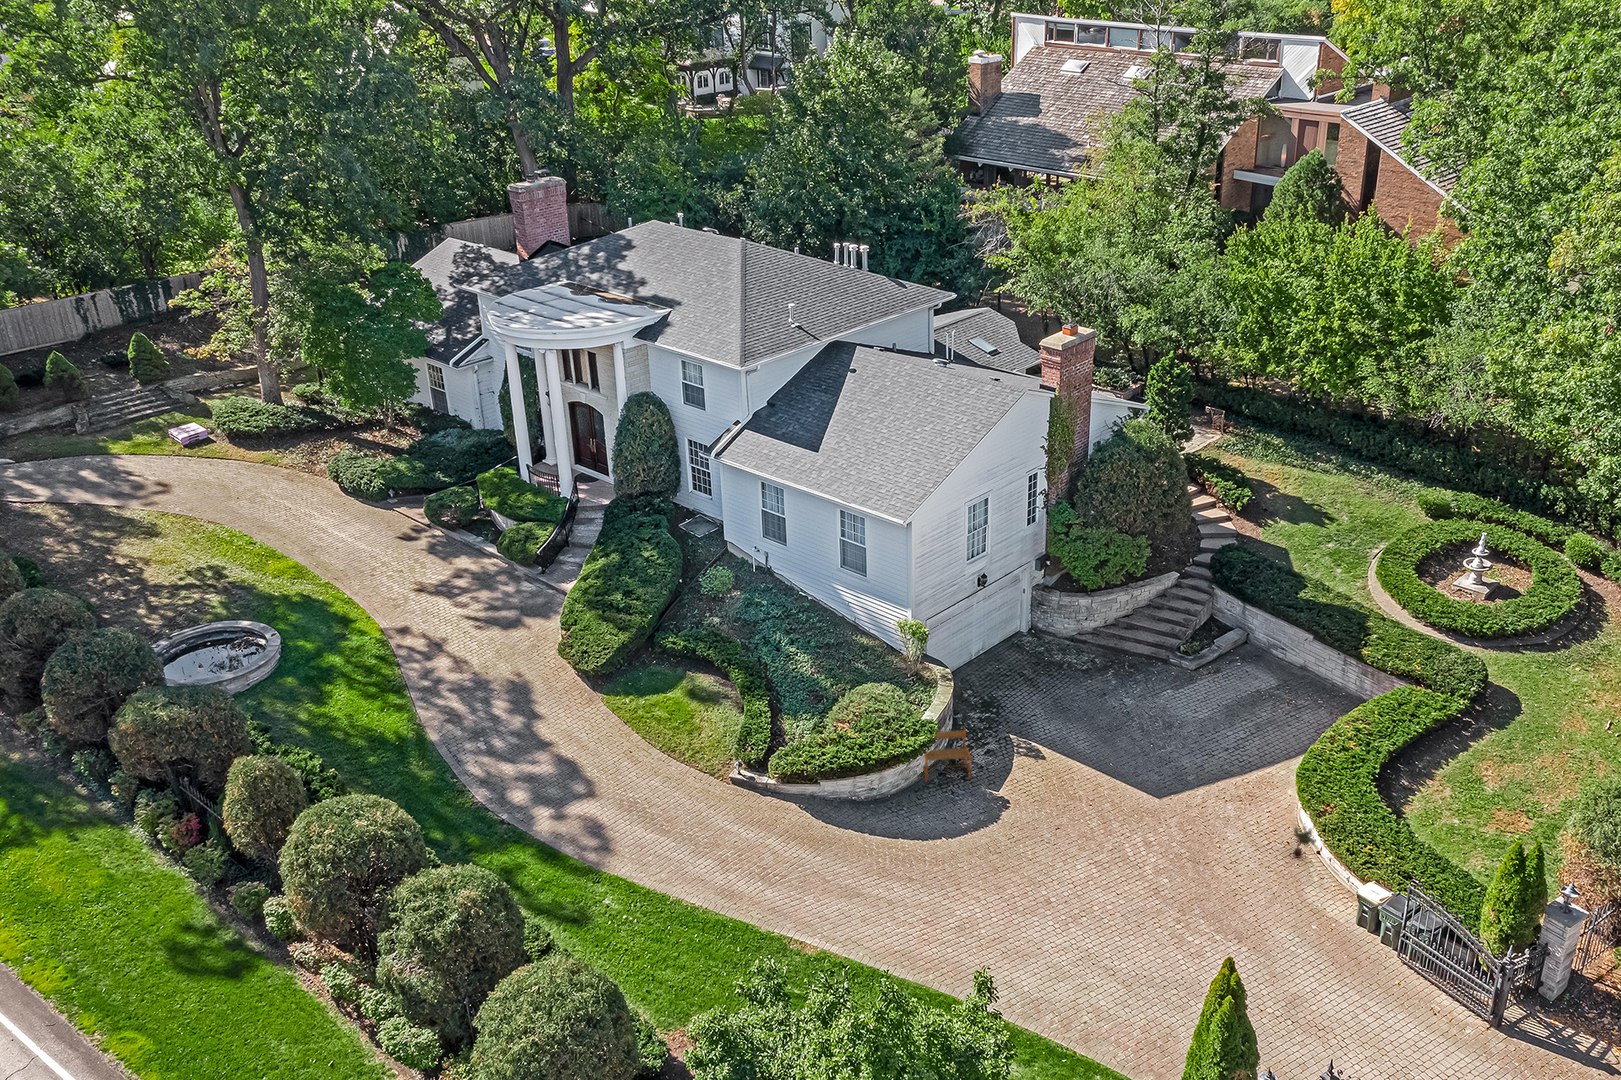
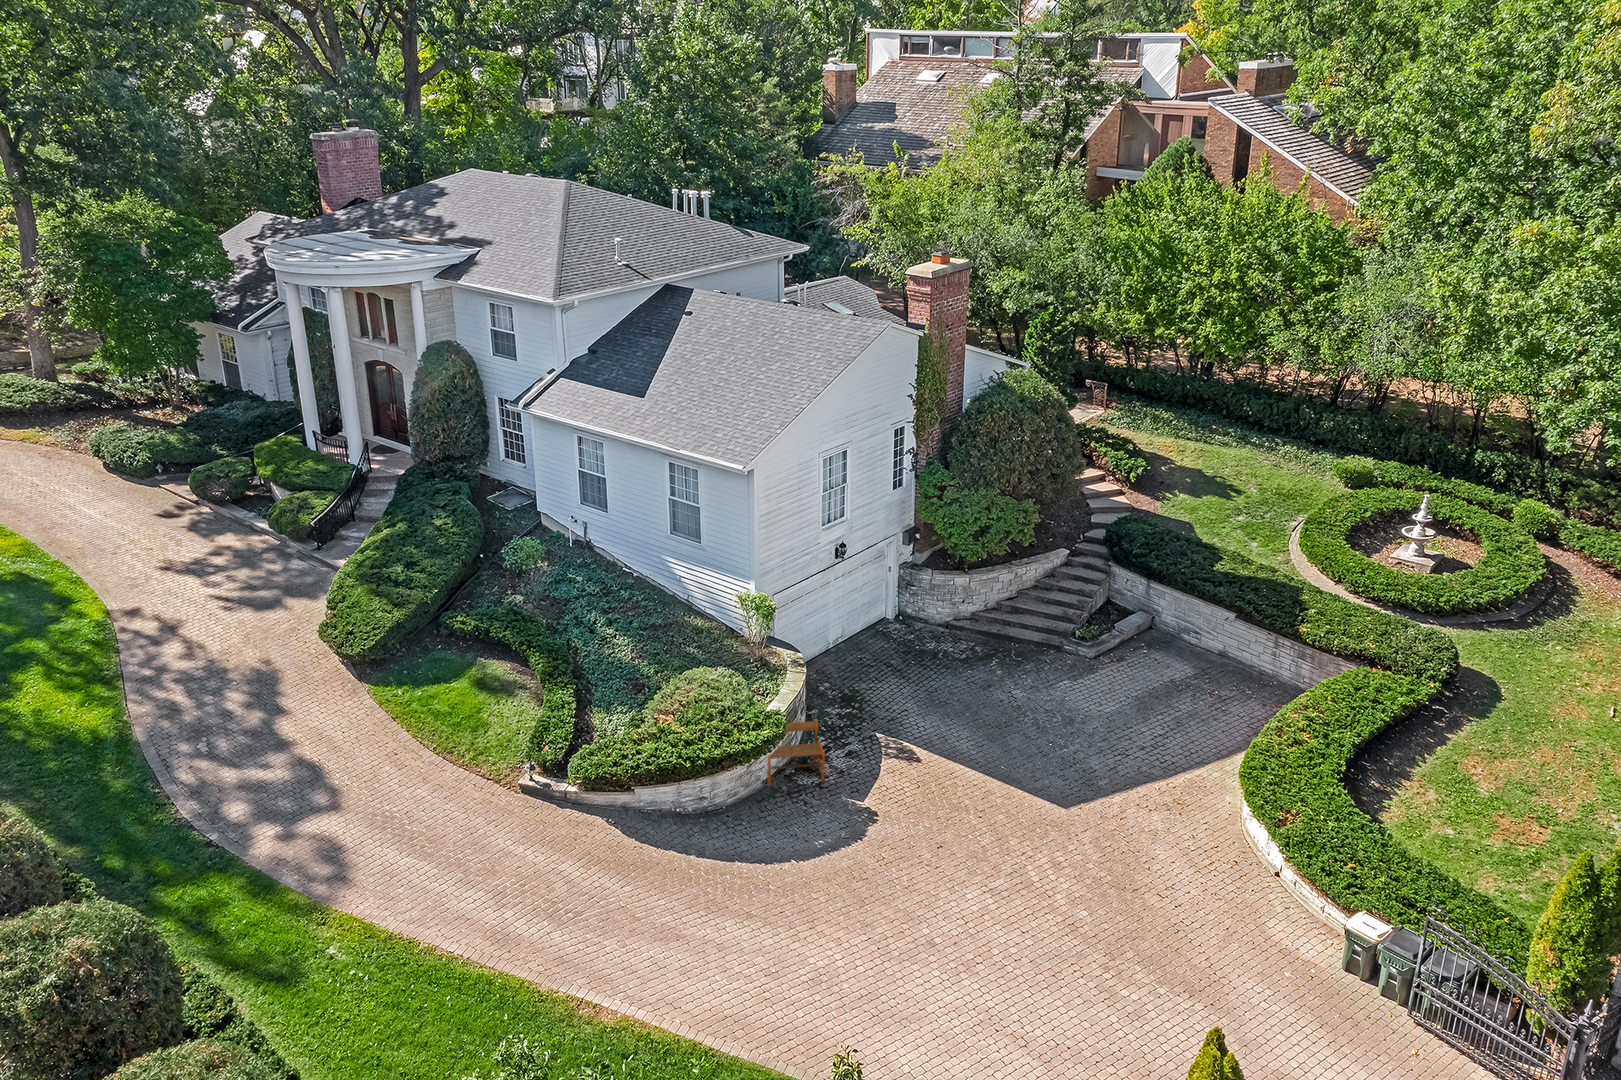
potted tree: present [1294,828,1316,858] -> none [1218,825,1248,867]

